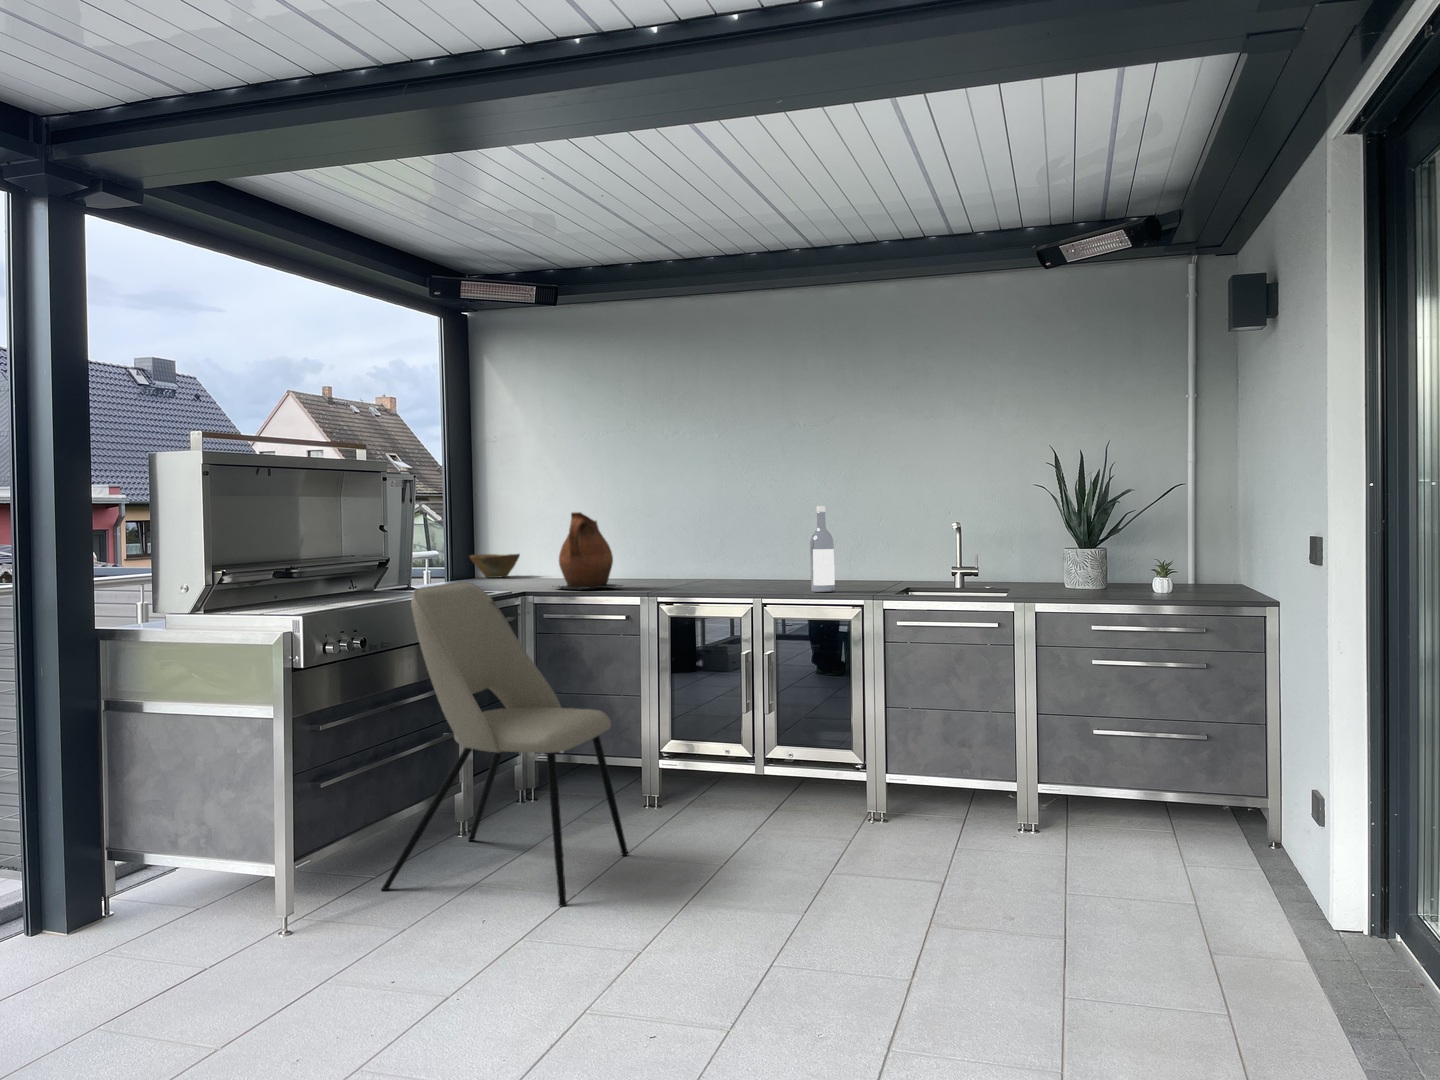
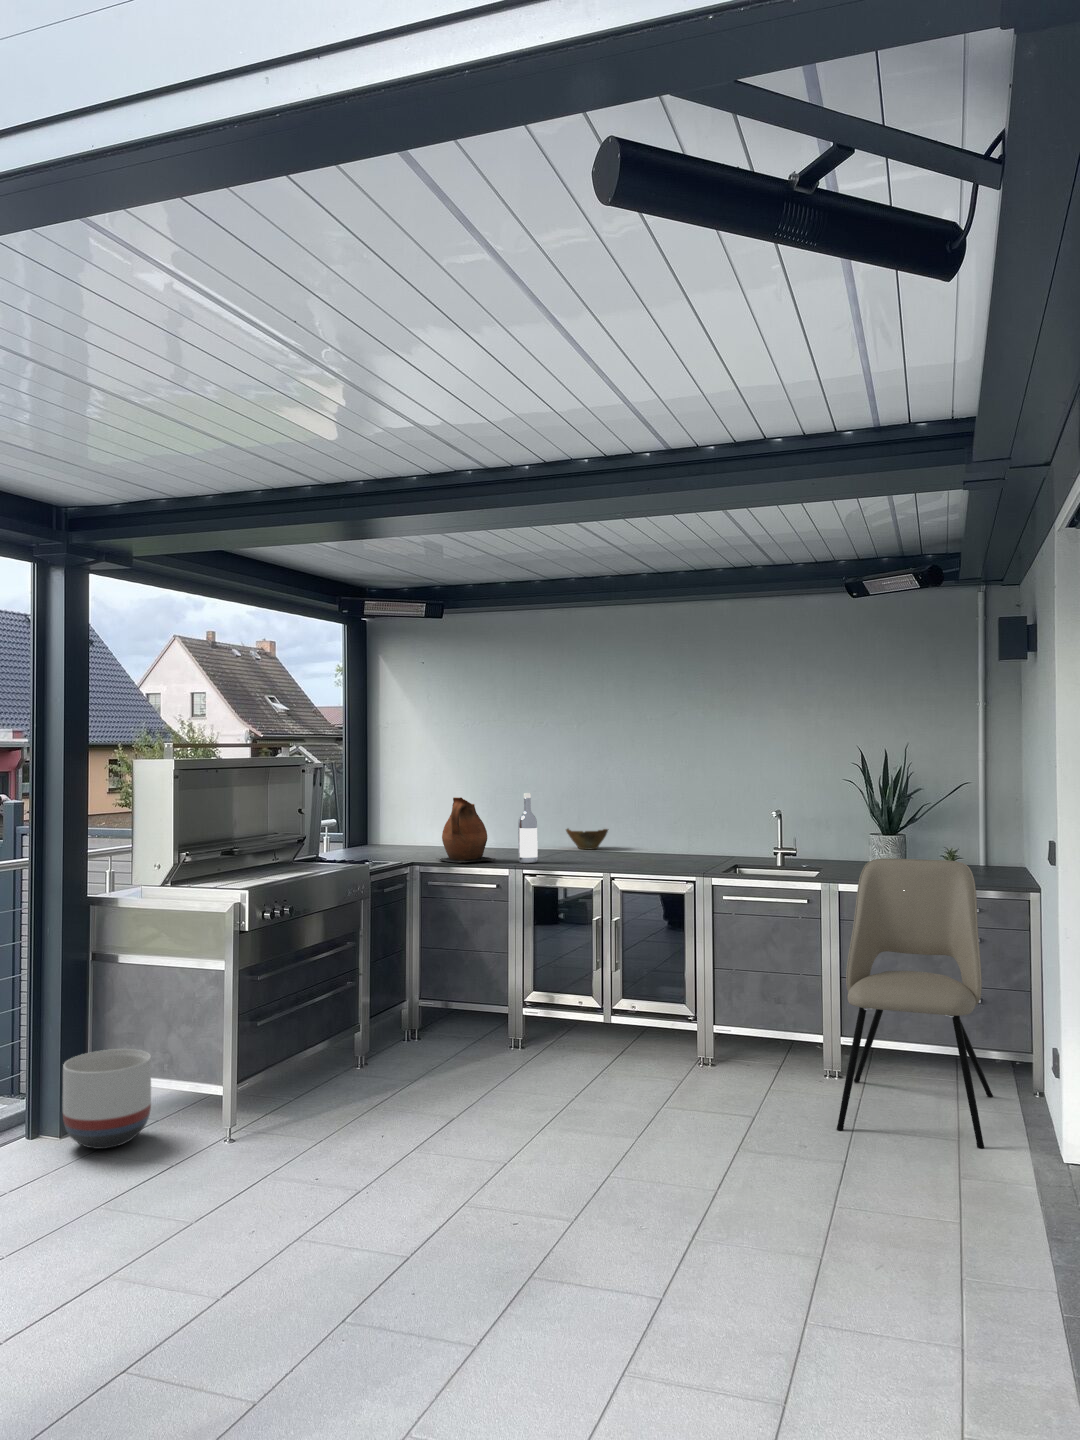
wine bottle: present [810,506,835,592] -> present [518,793,538,863]
bowl: present [470,554,520,578] -> present [566,829,608,849]
dining chair: present [381,582,628,906] -> present [837,858,993,1149]
planter: none [59,821,182,949] -> present [63,1049,151,1149]

